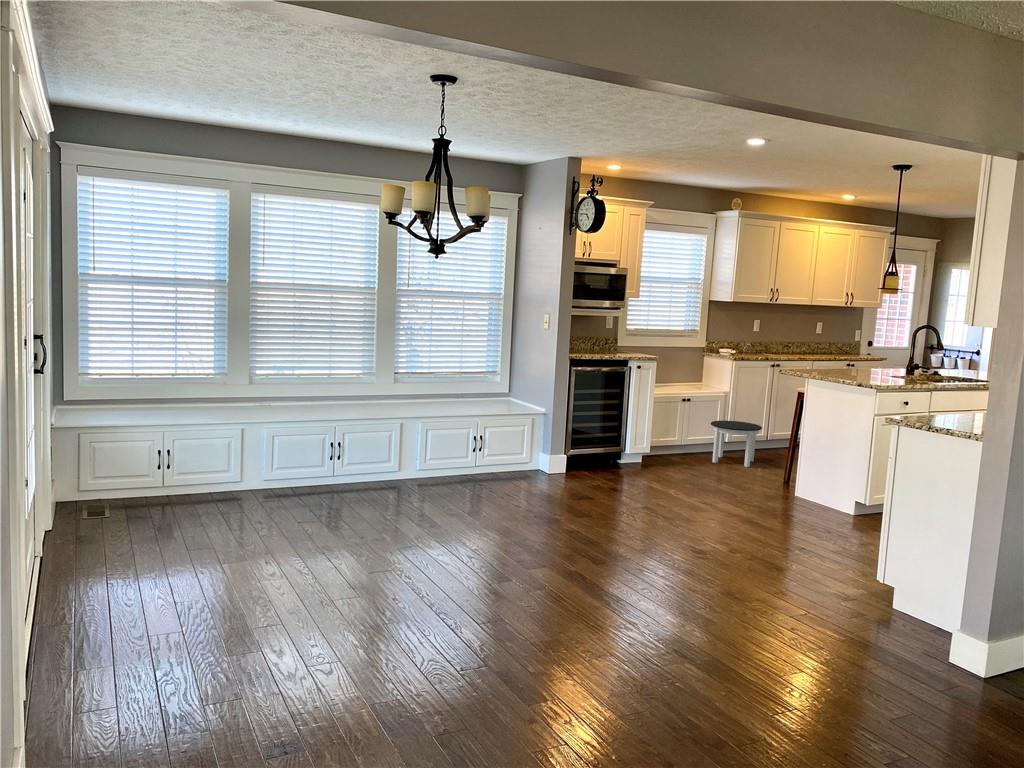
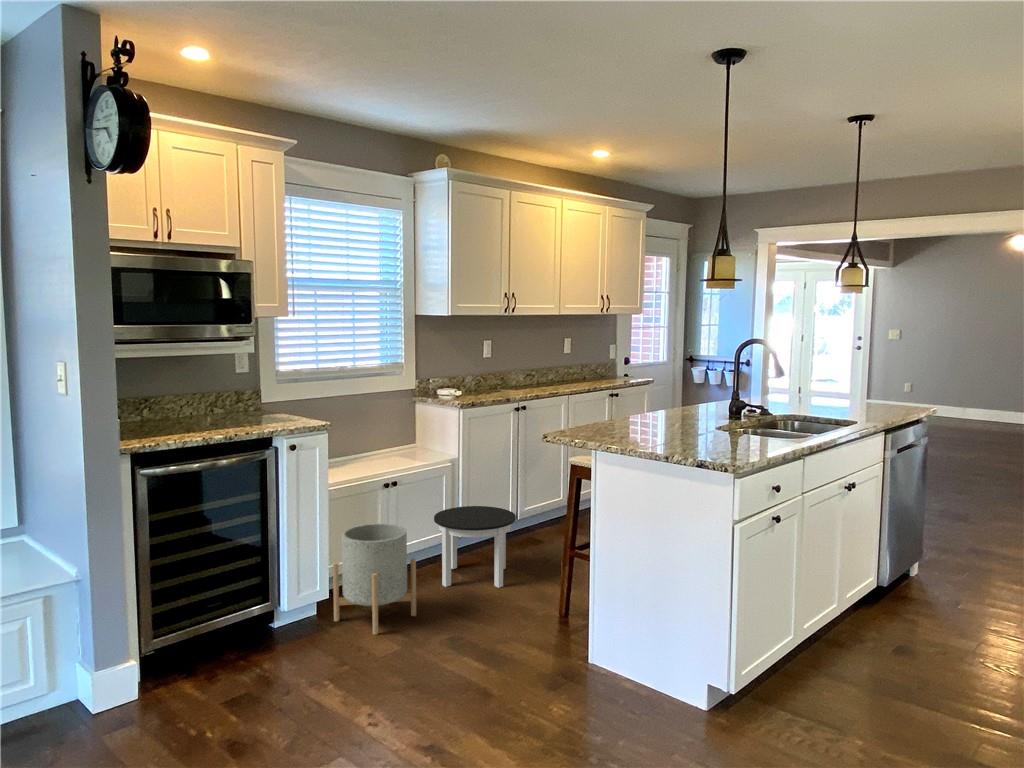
planter: none [650,417,698,472] -> present [333,524,416,635]

